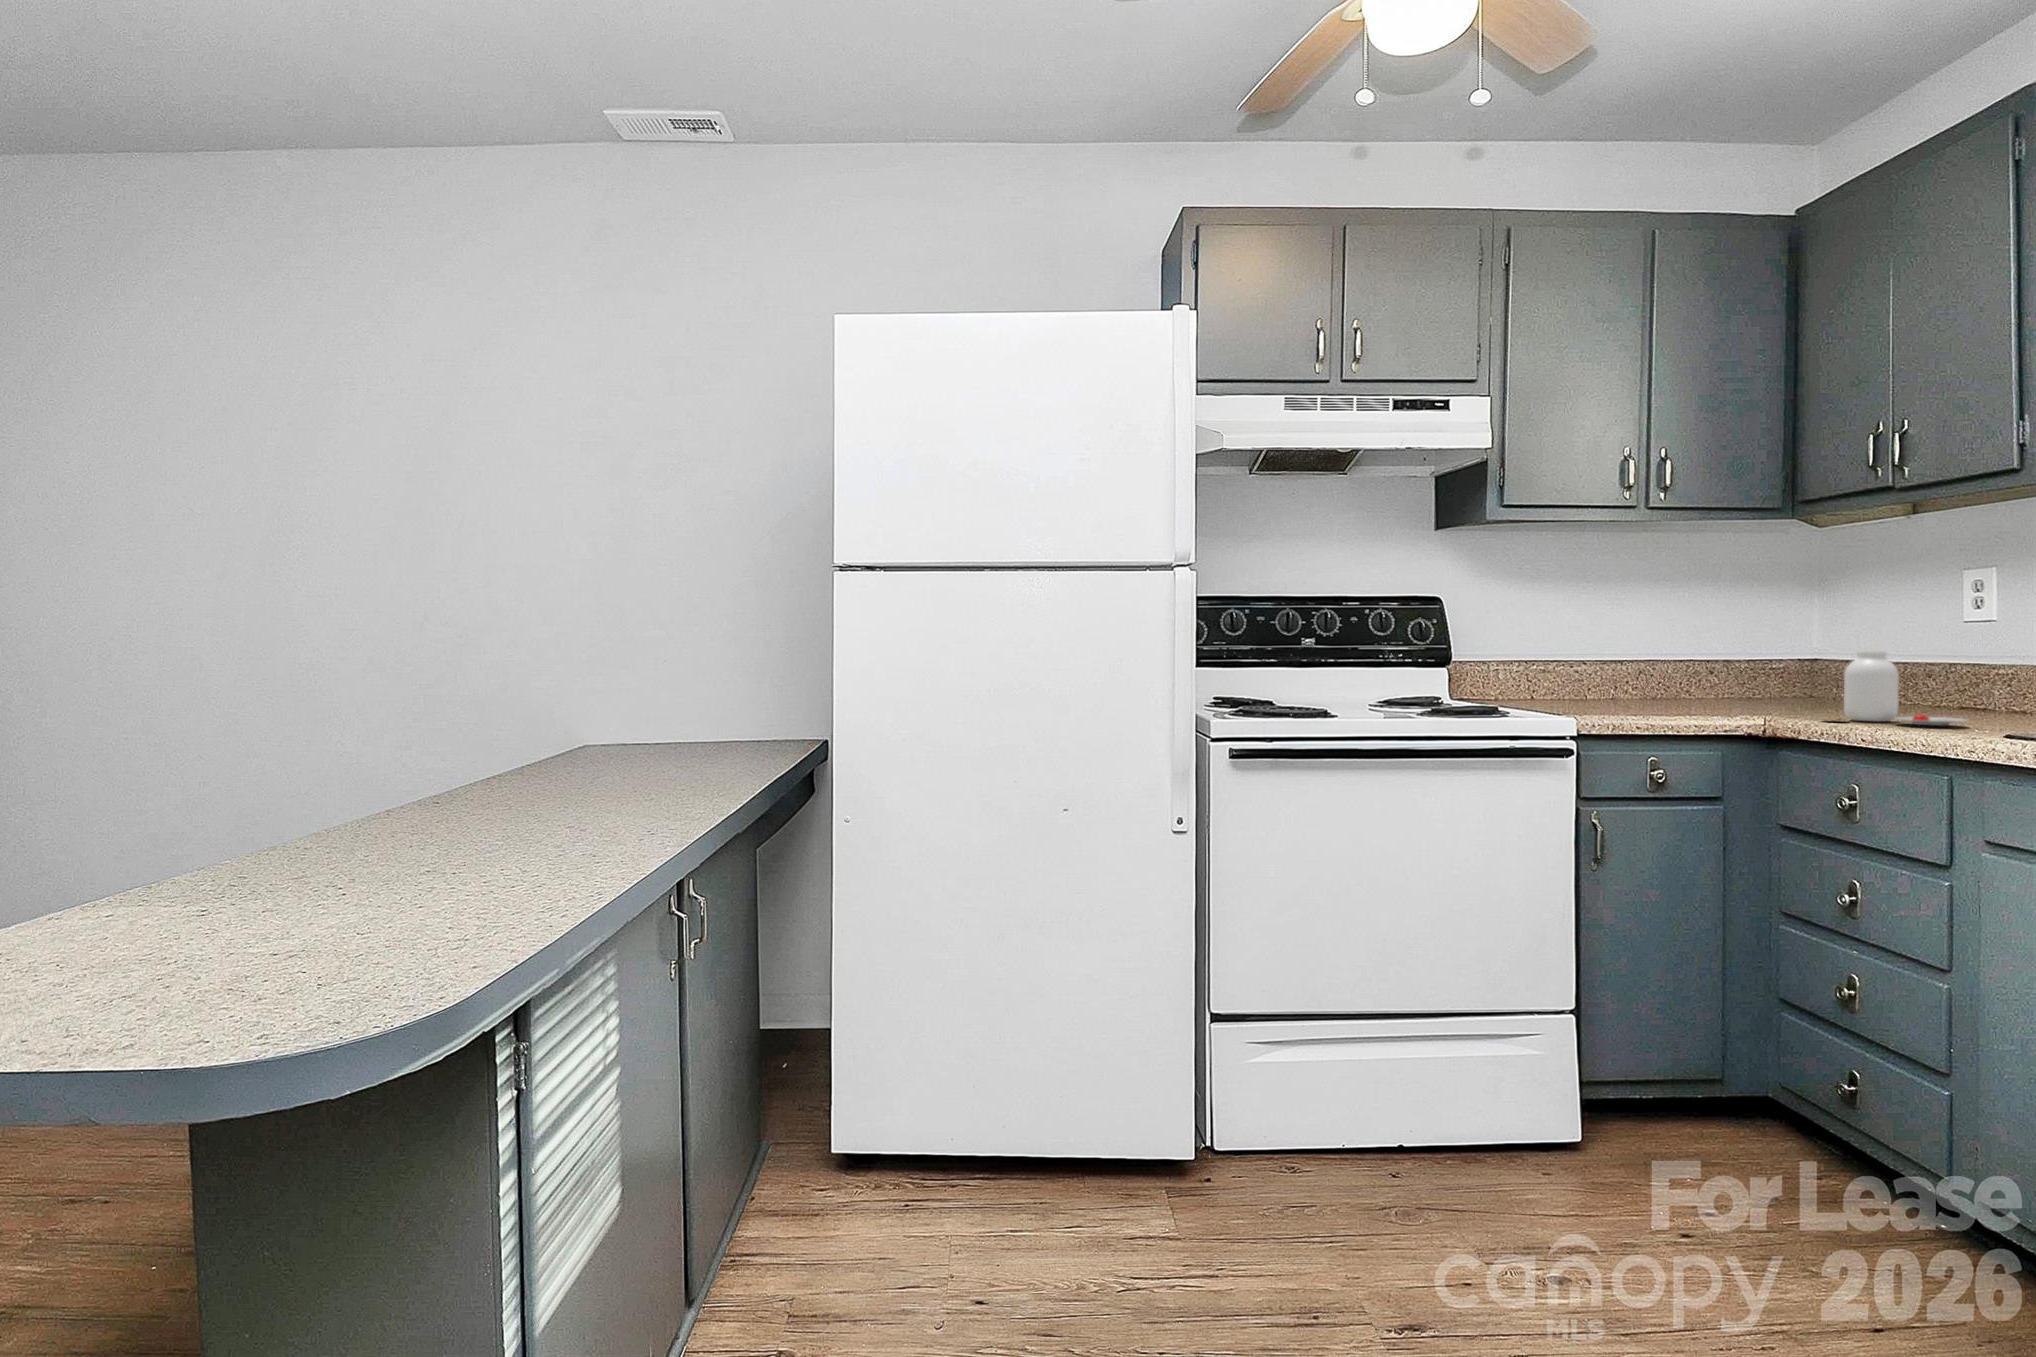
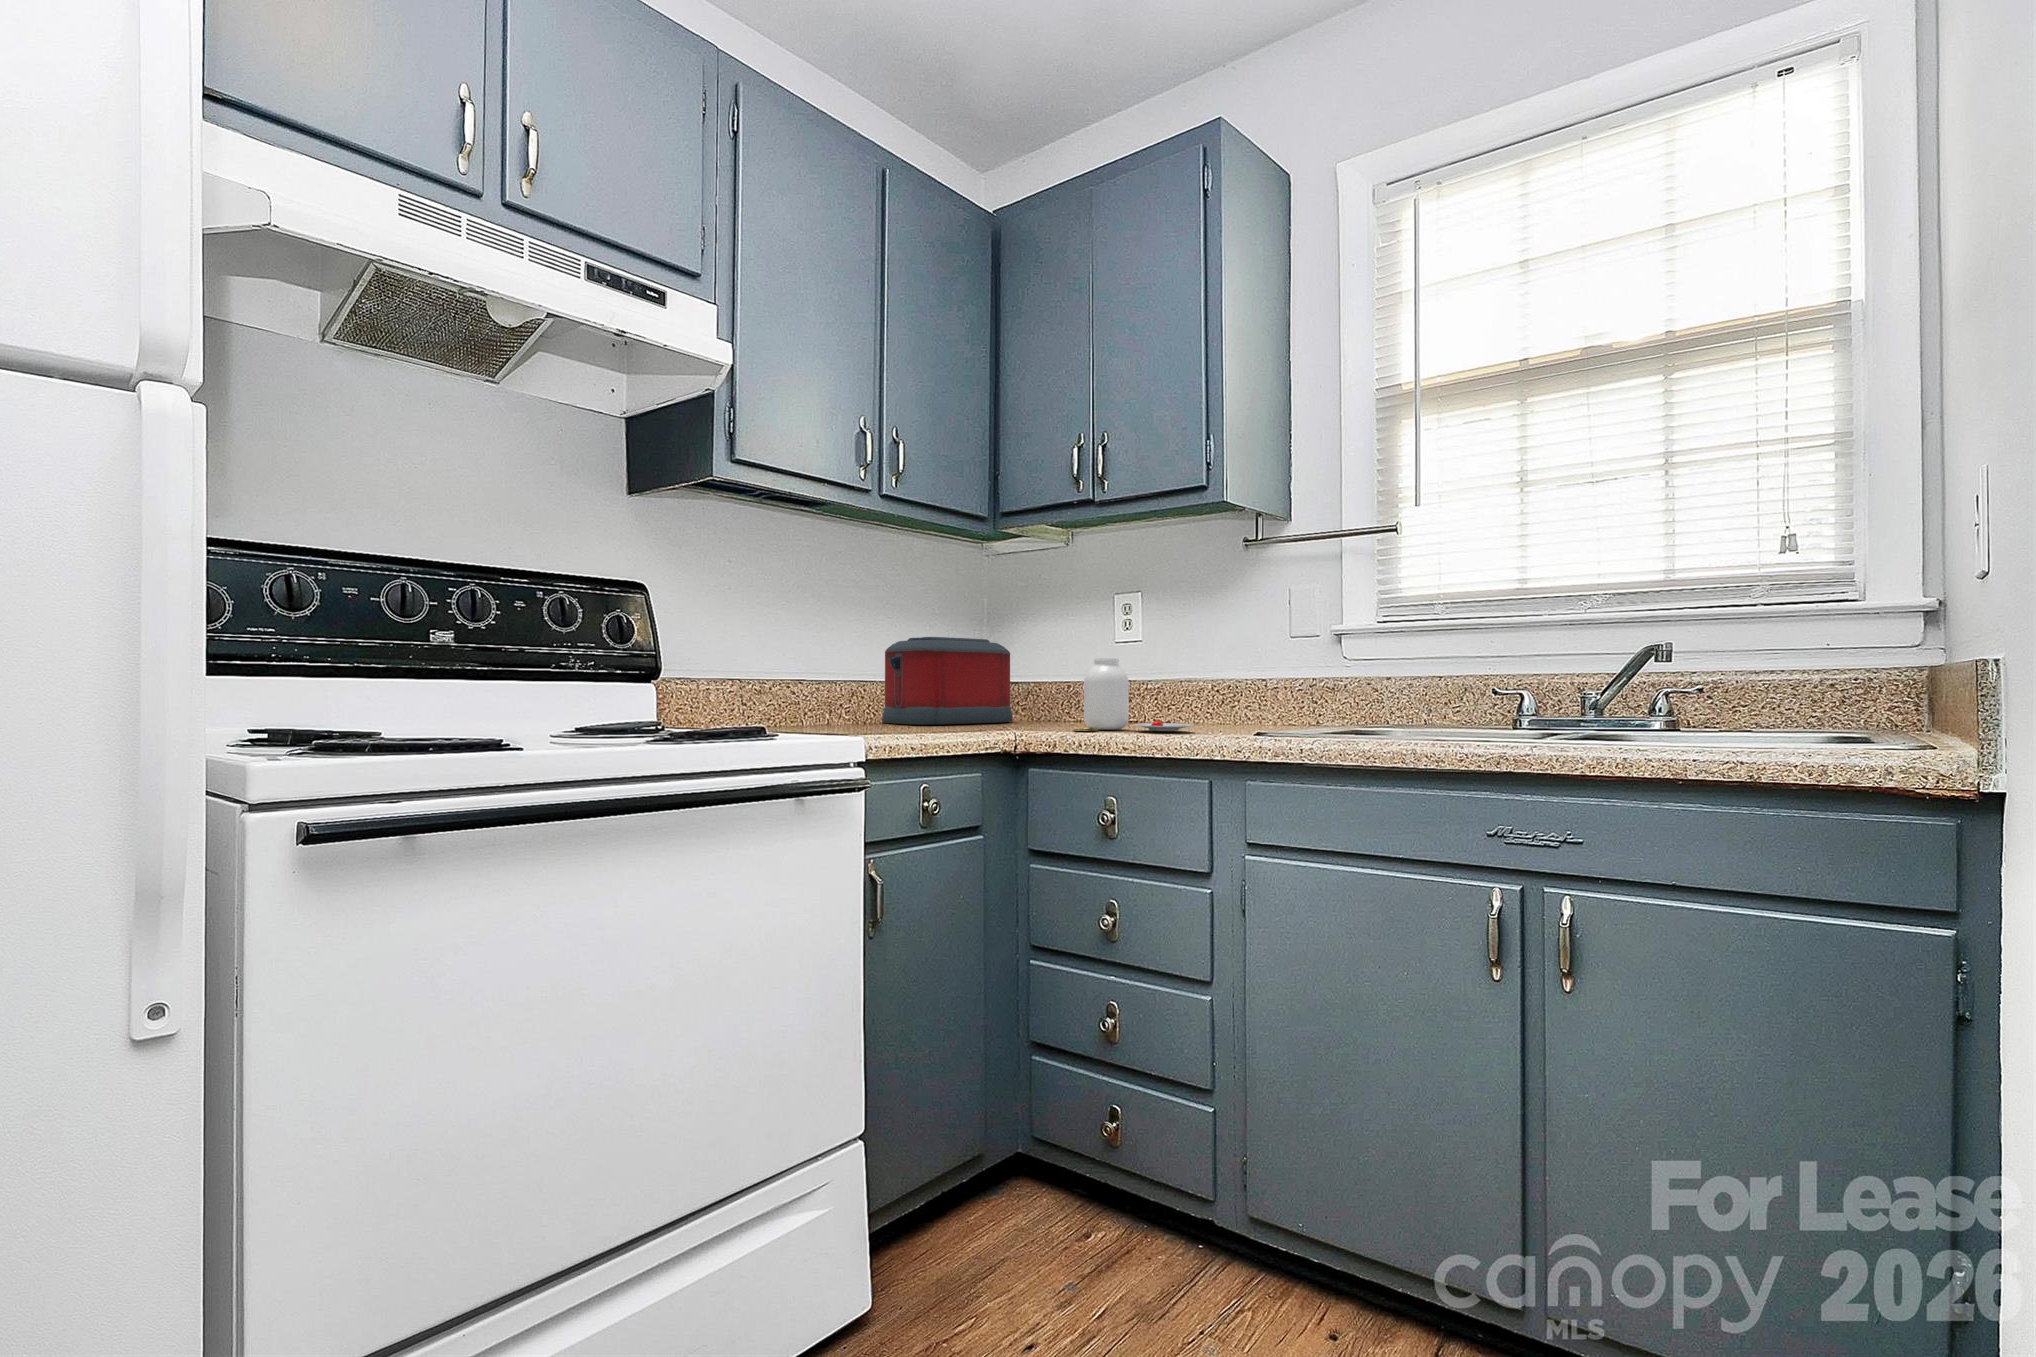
toaster: none [1650,628,1797,710] -> present [882,637,1013,725]

